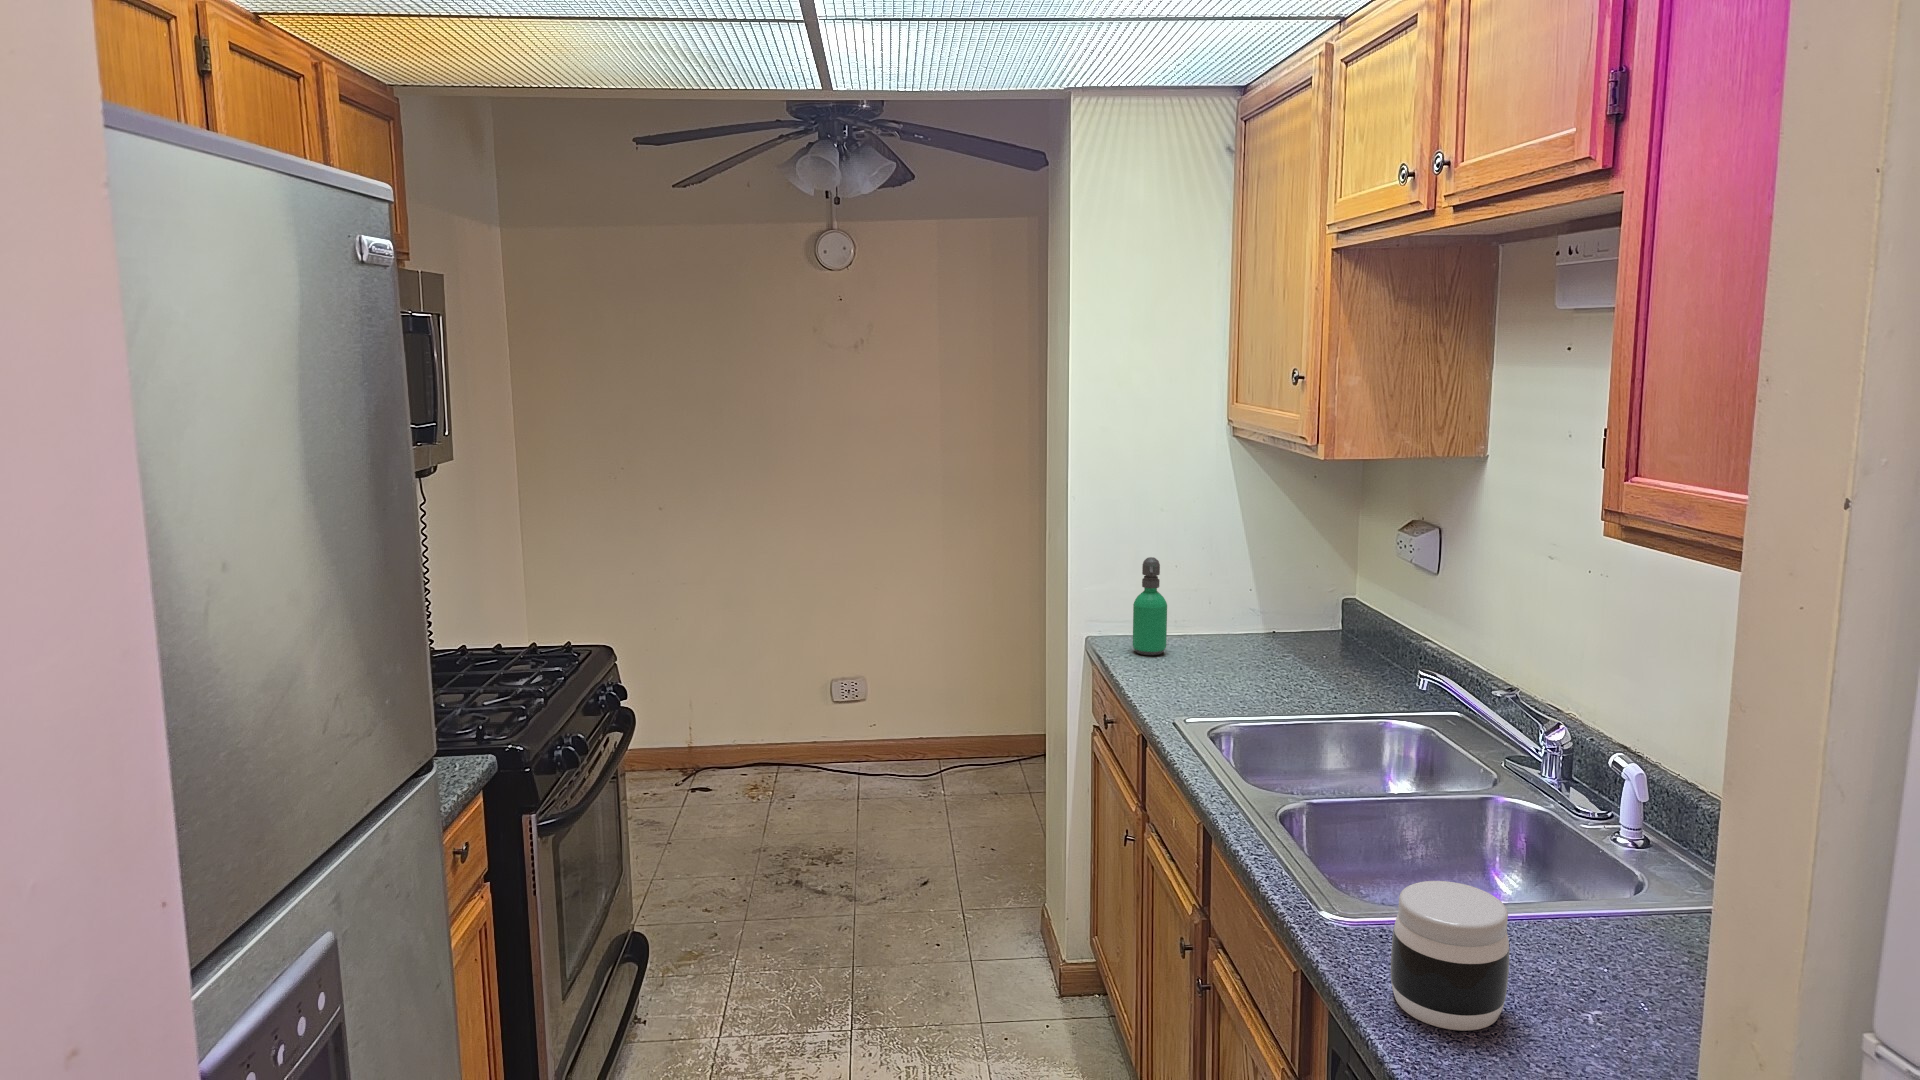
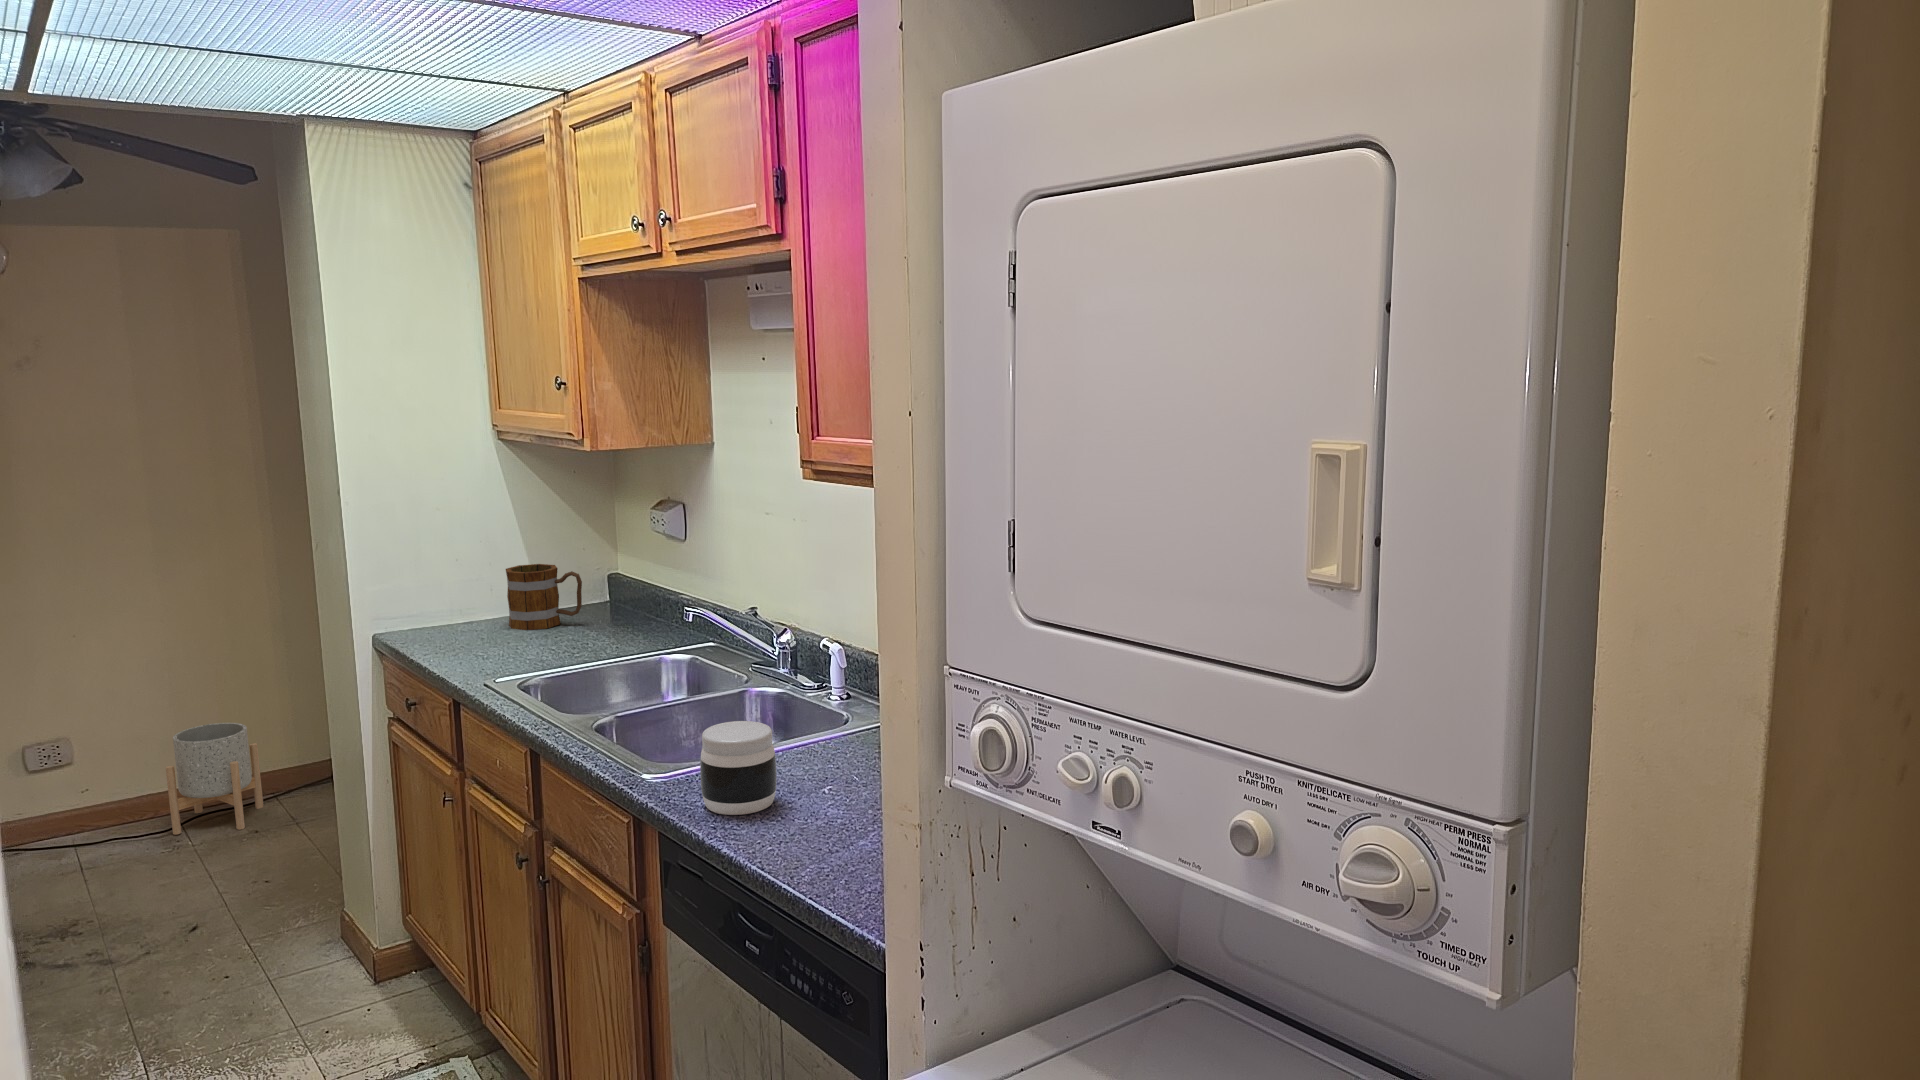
soap dispenser: present [1133,557,1167,655] -> none [420,550,455,640]
mug: none [1227,582,1312,658] -> present [506,564,582,630]
planter: none [932,684,1009,789] -> present [166,723,263,835]

